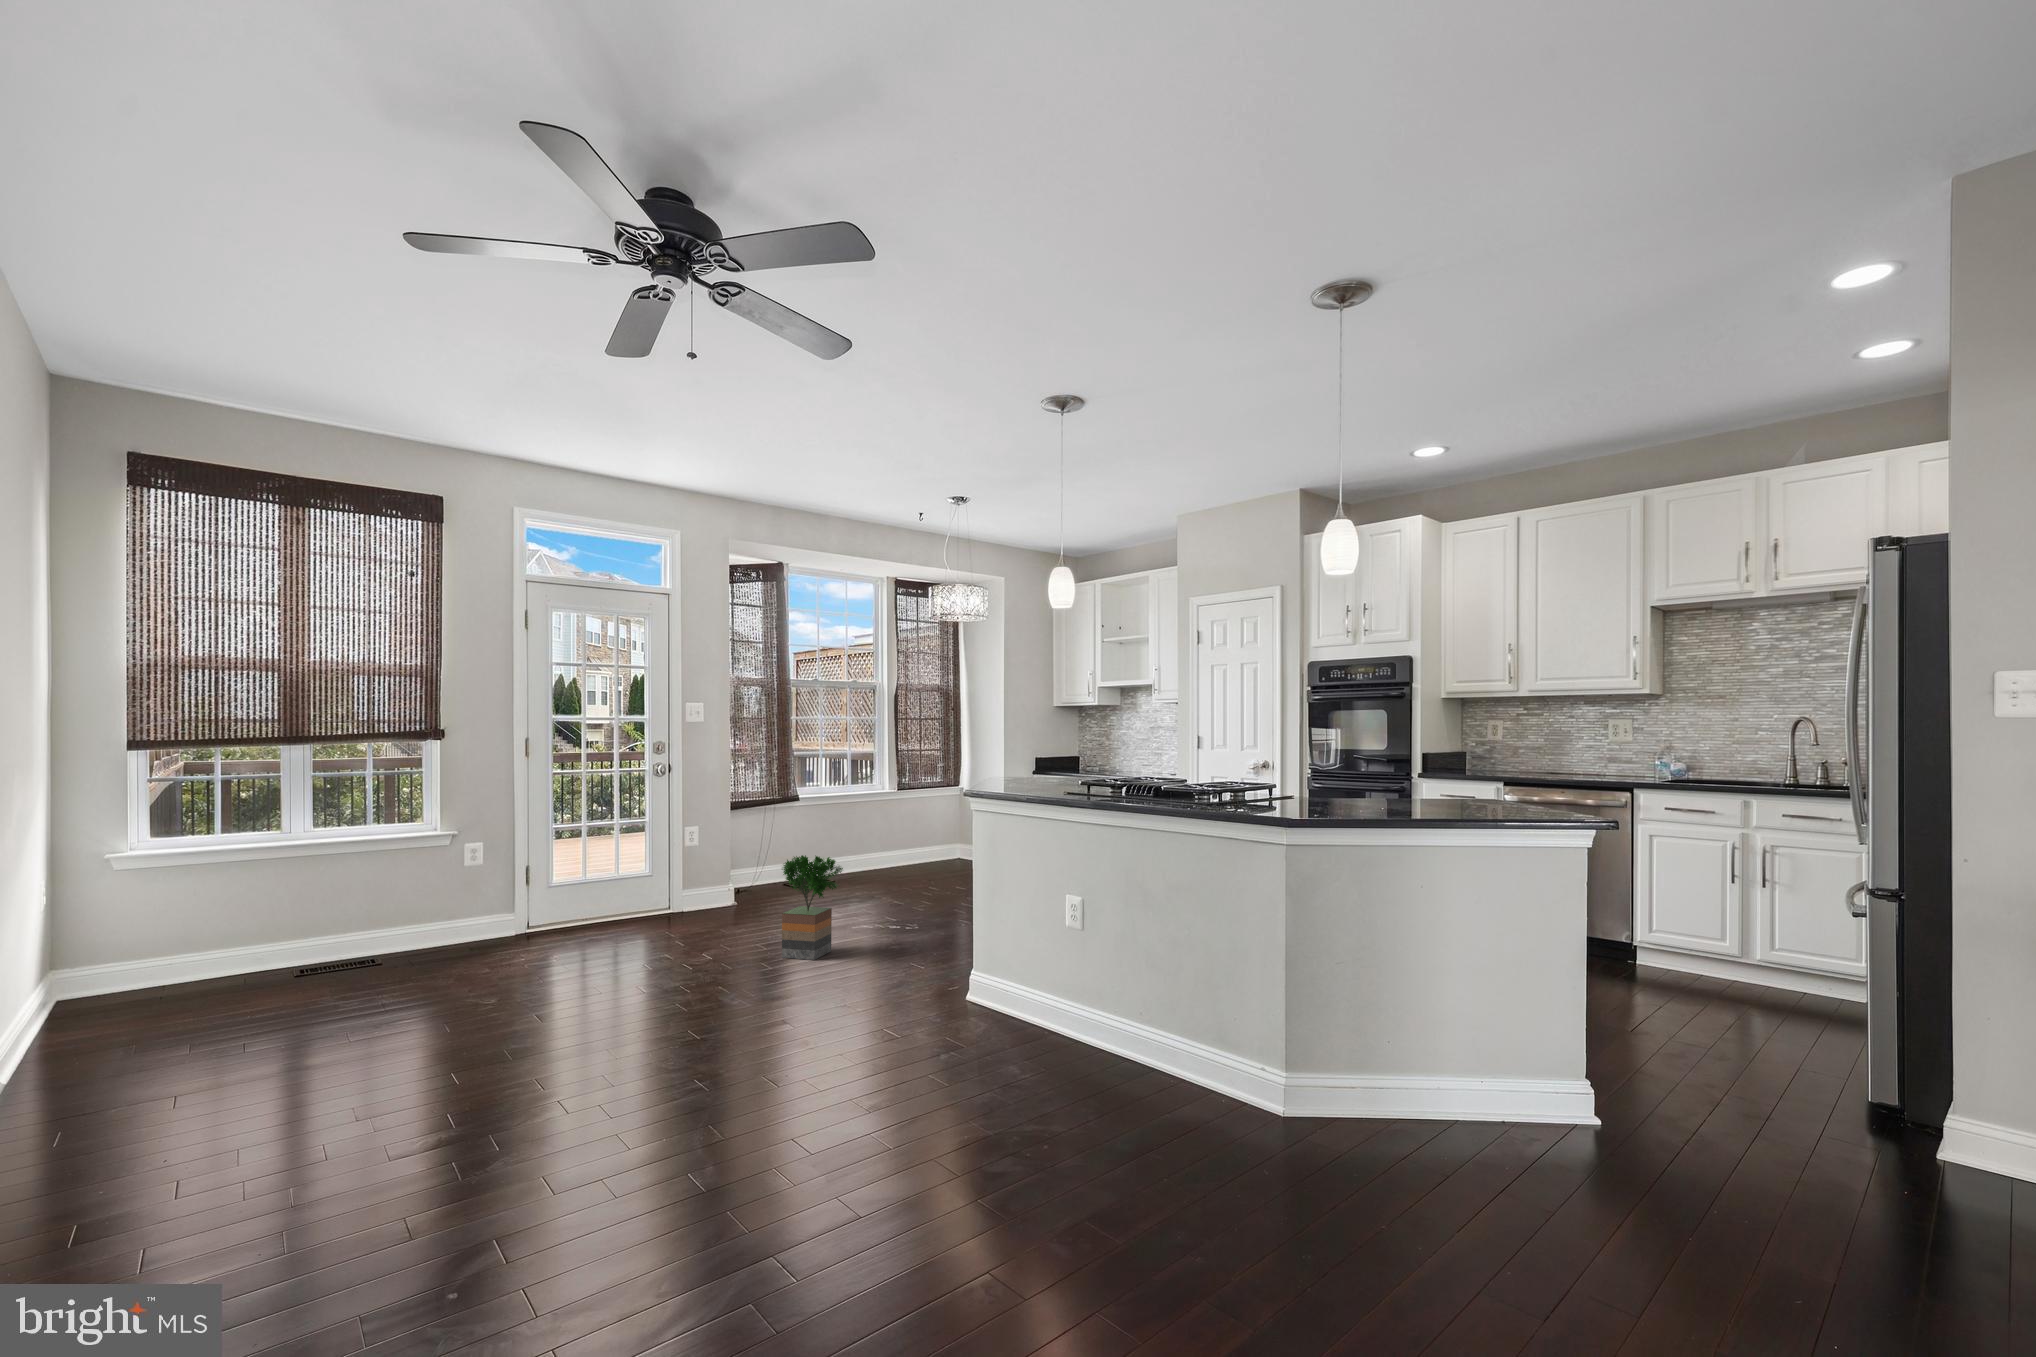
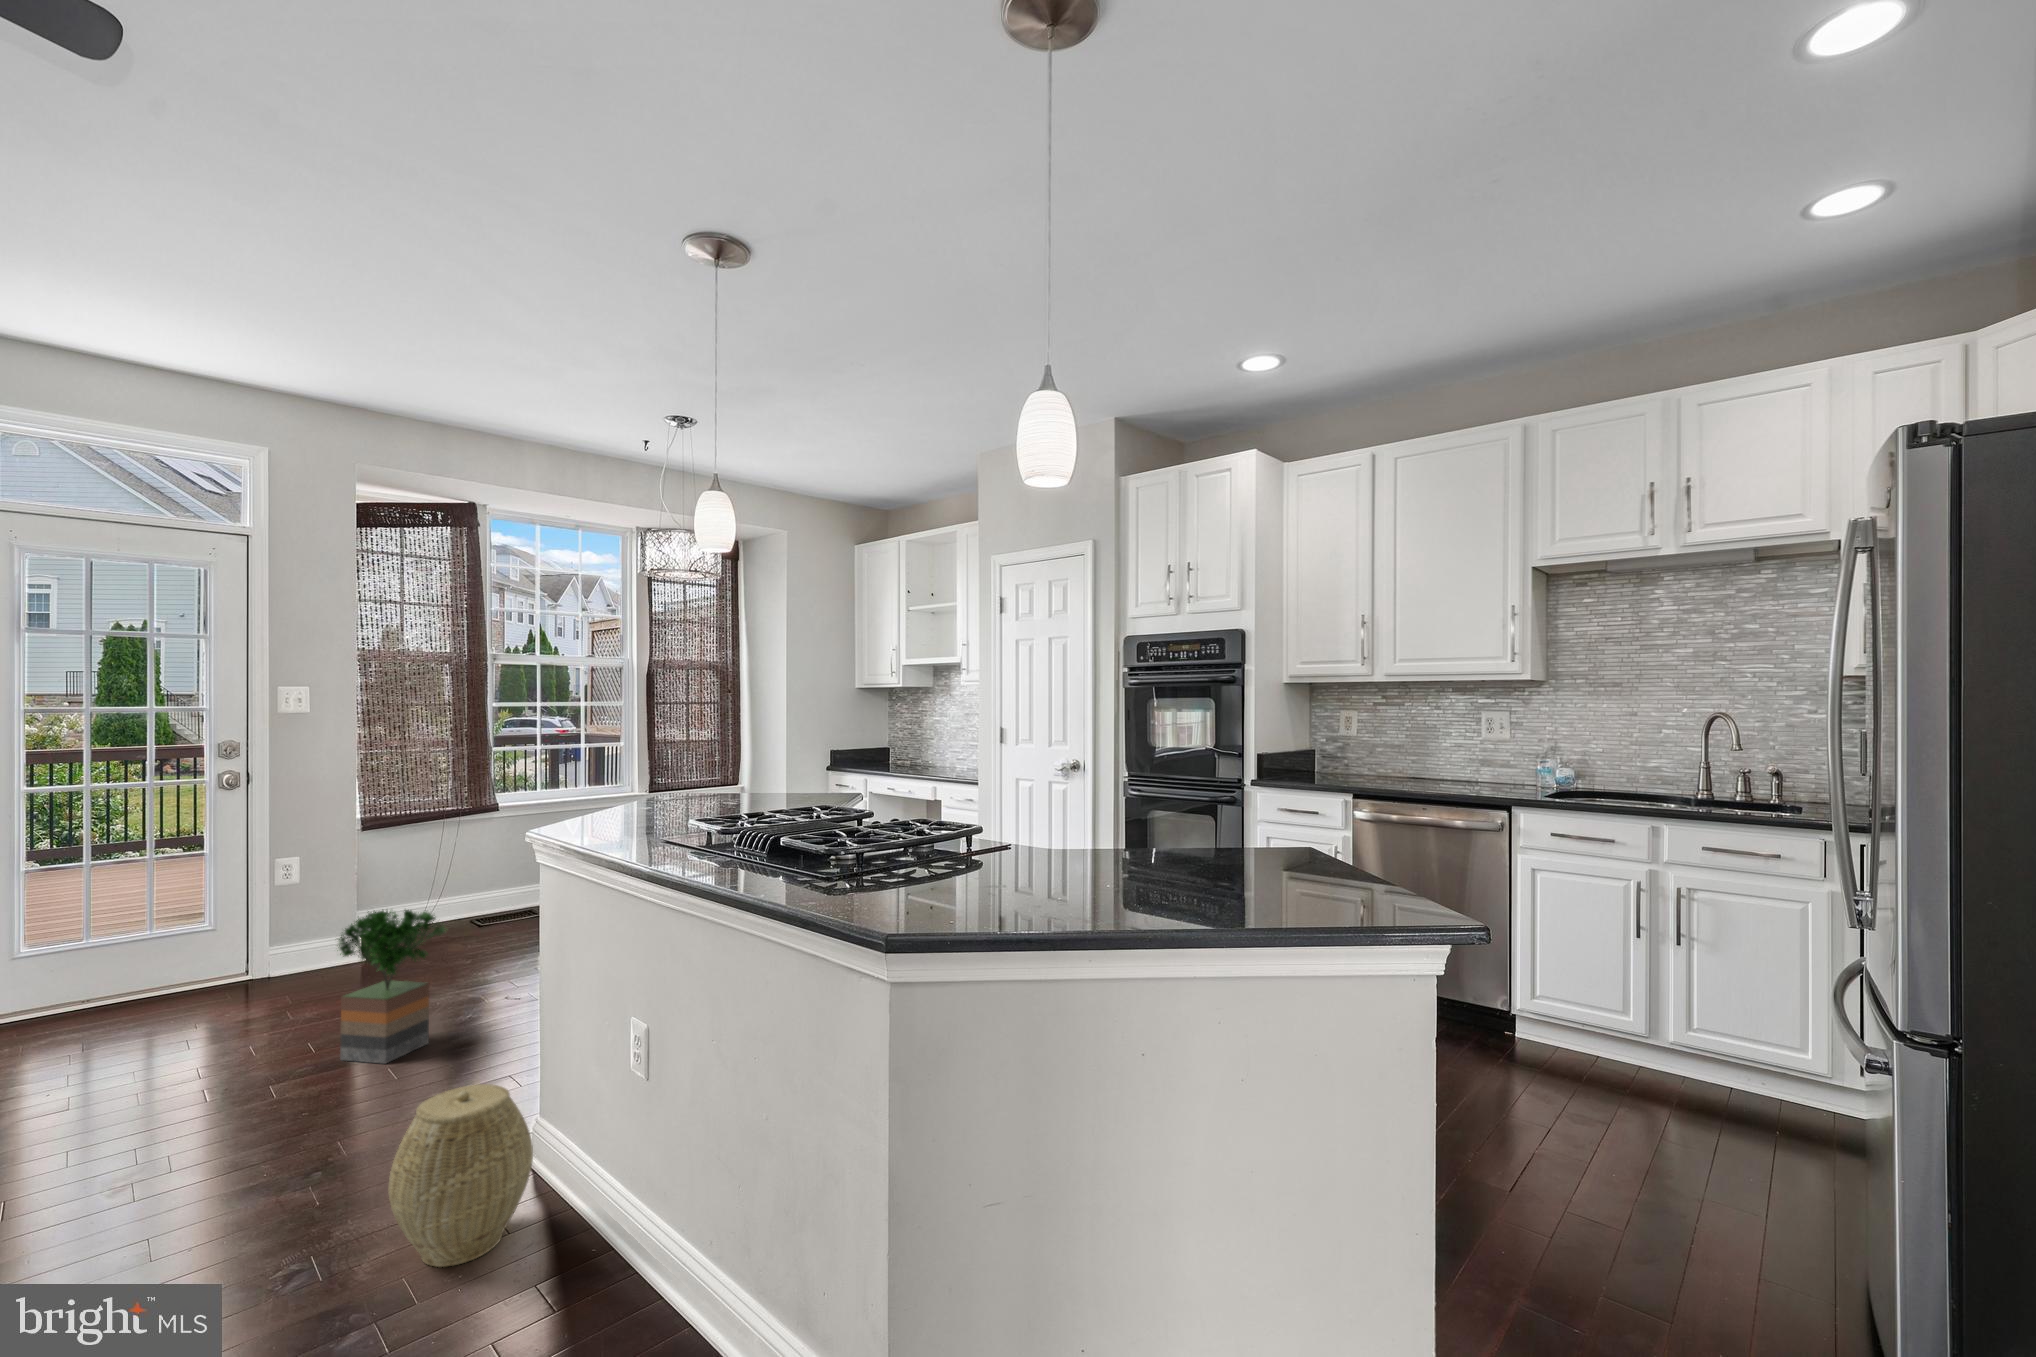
woven basket: none [922,942,996,1043] -> present [389,1084,533,1267]

